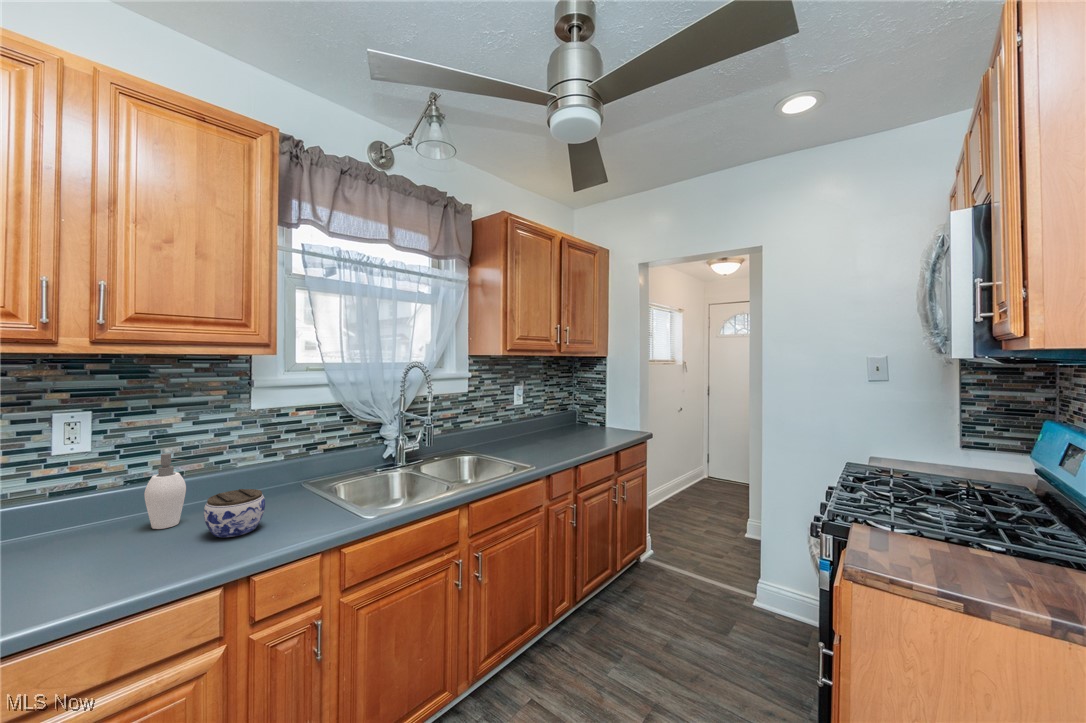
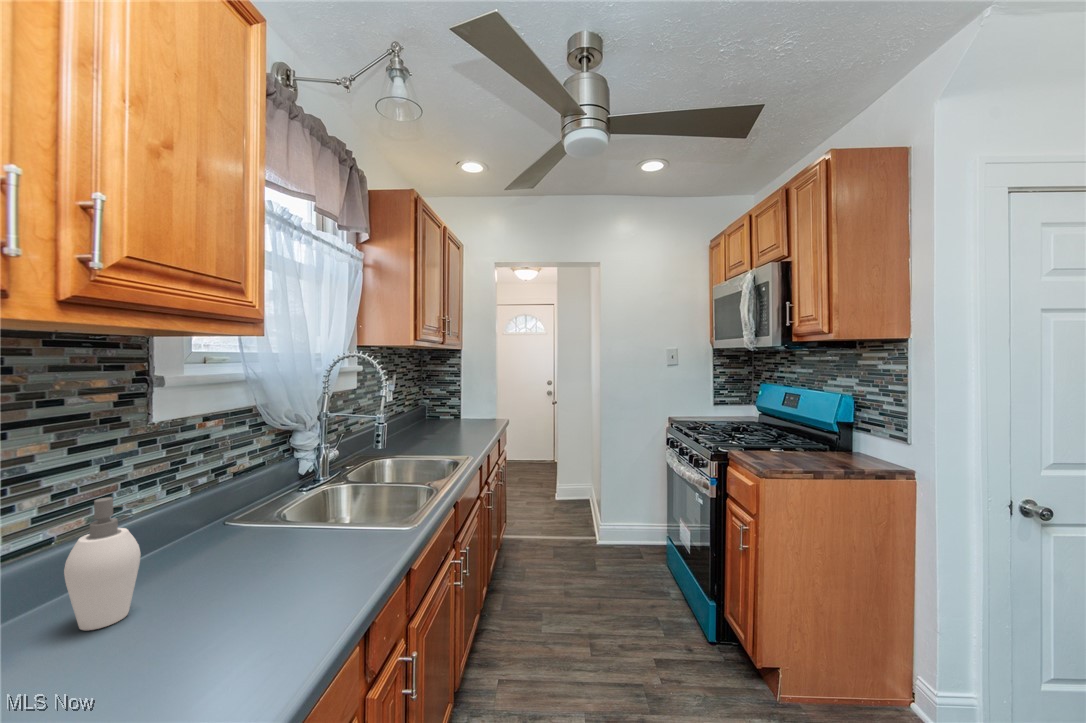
jar: present [204,489,265,538] -> none [219,524,304,599]

